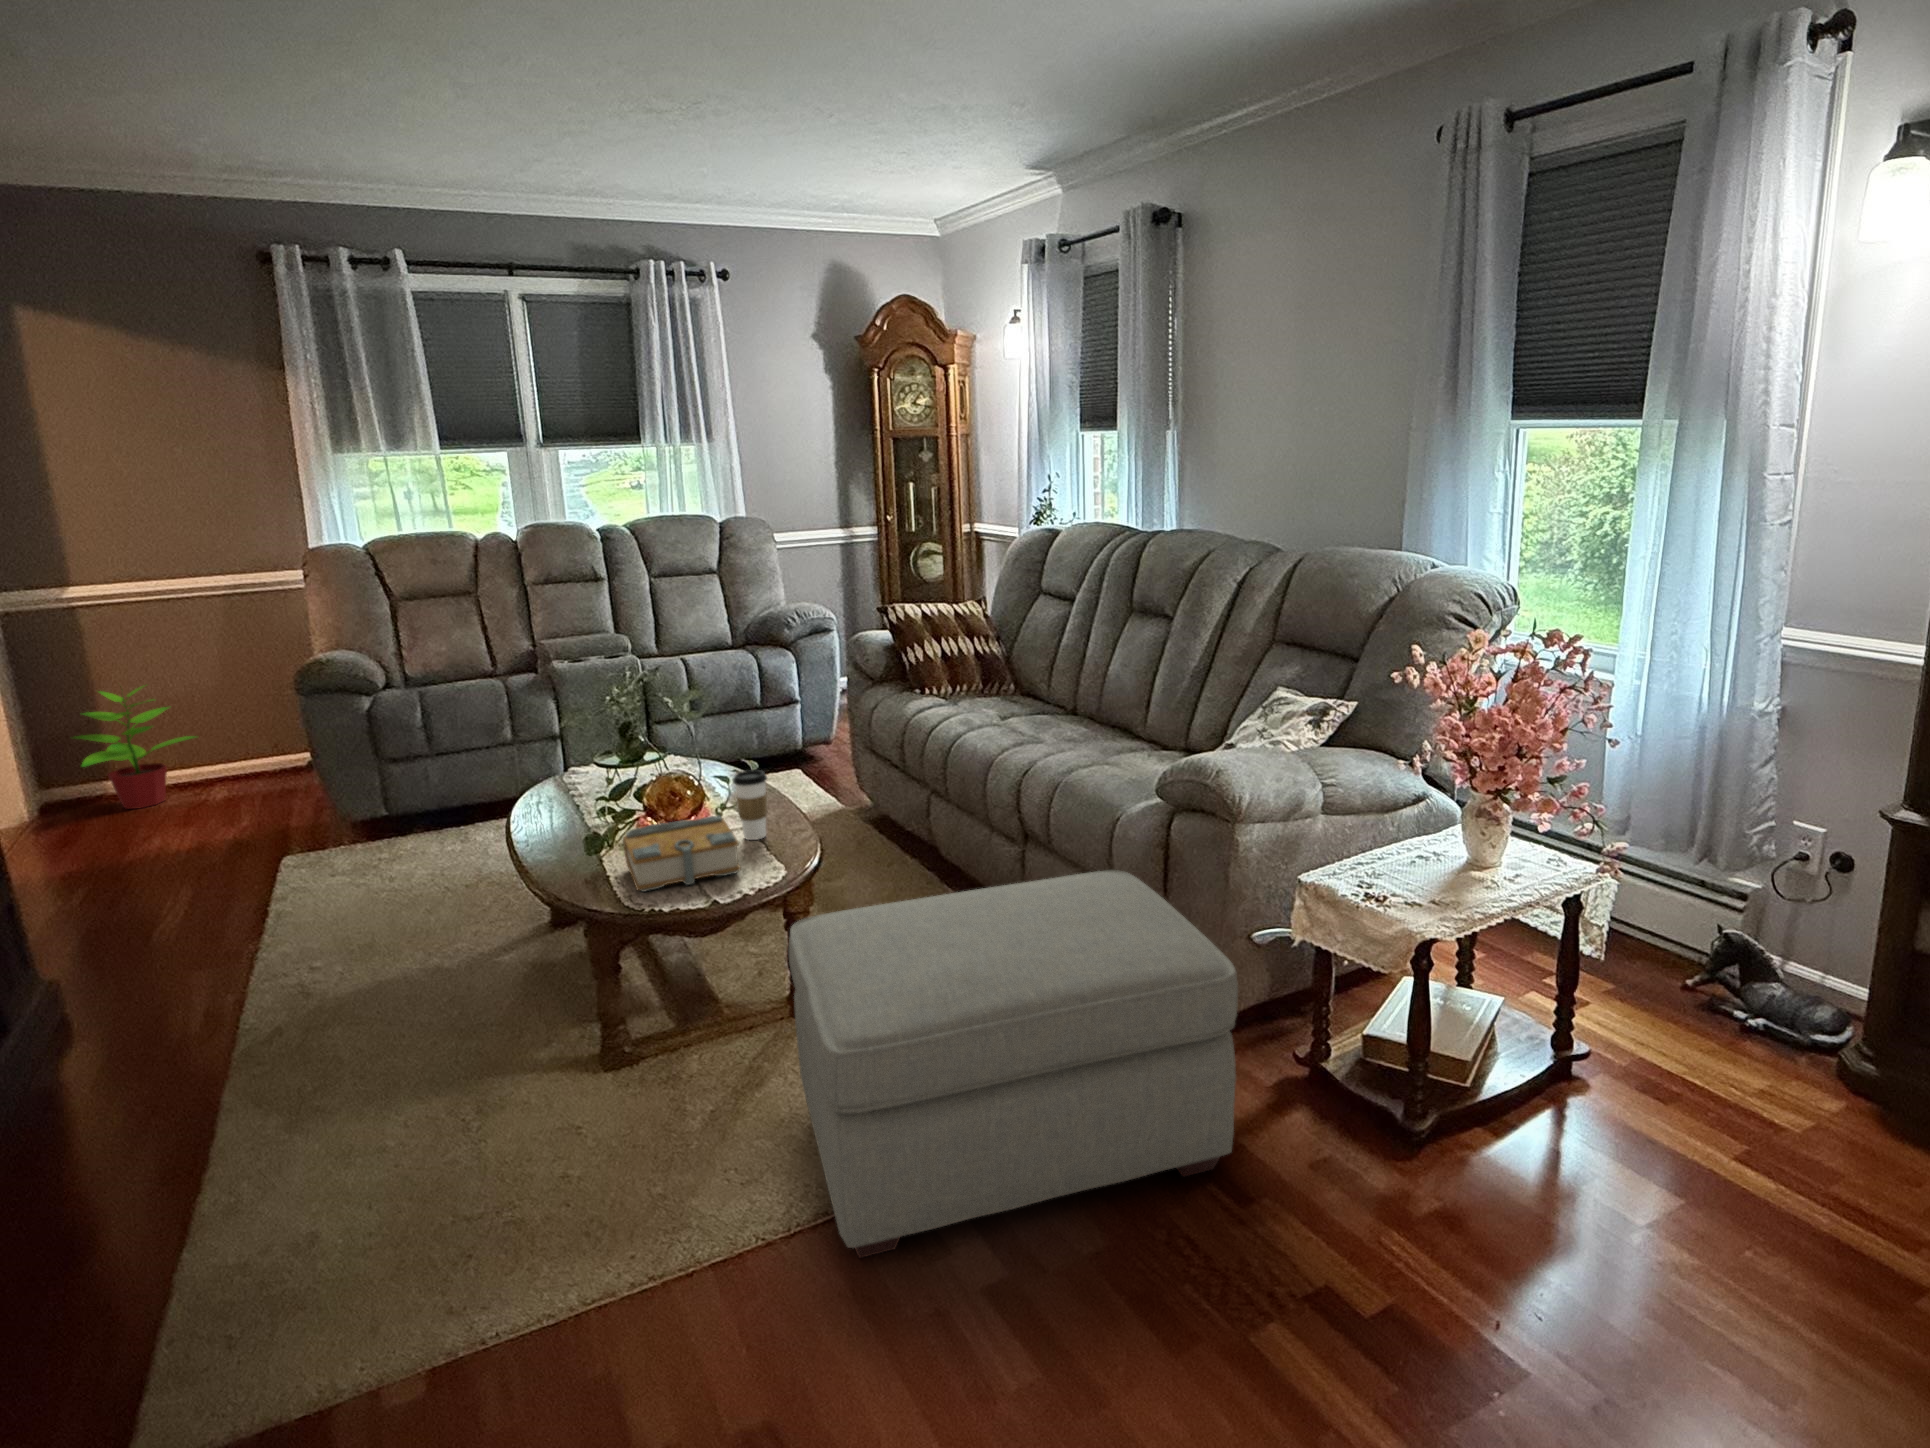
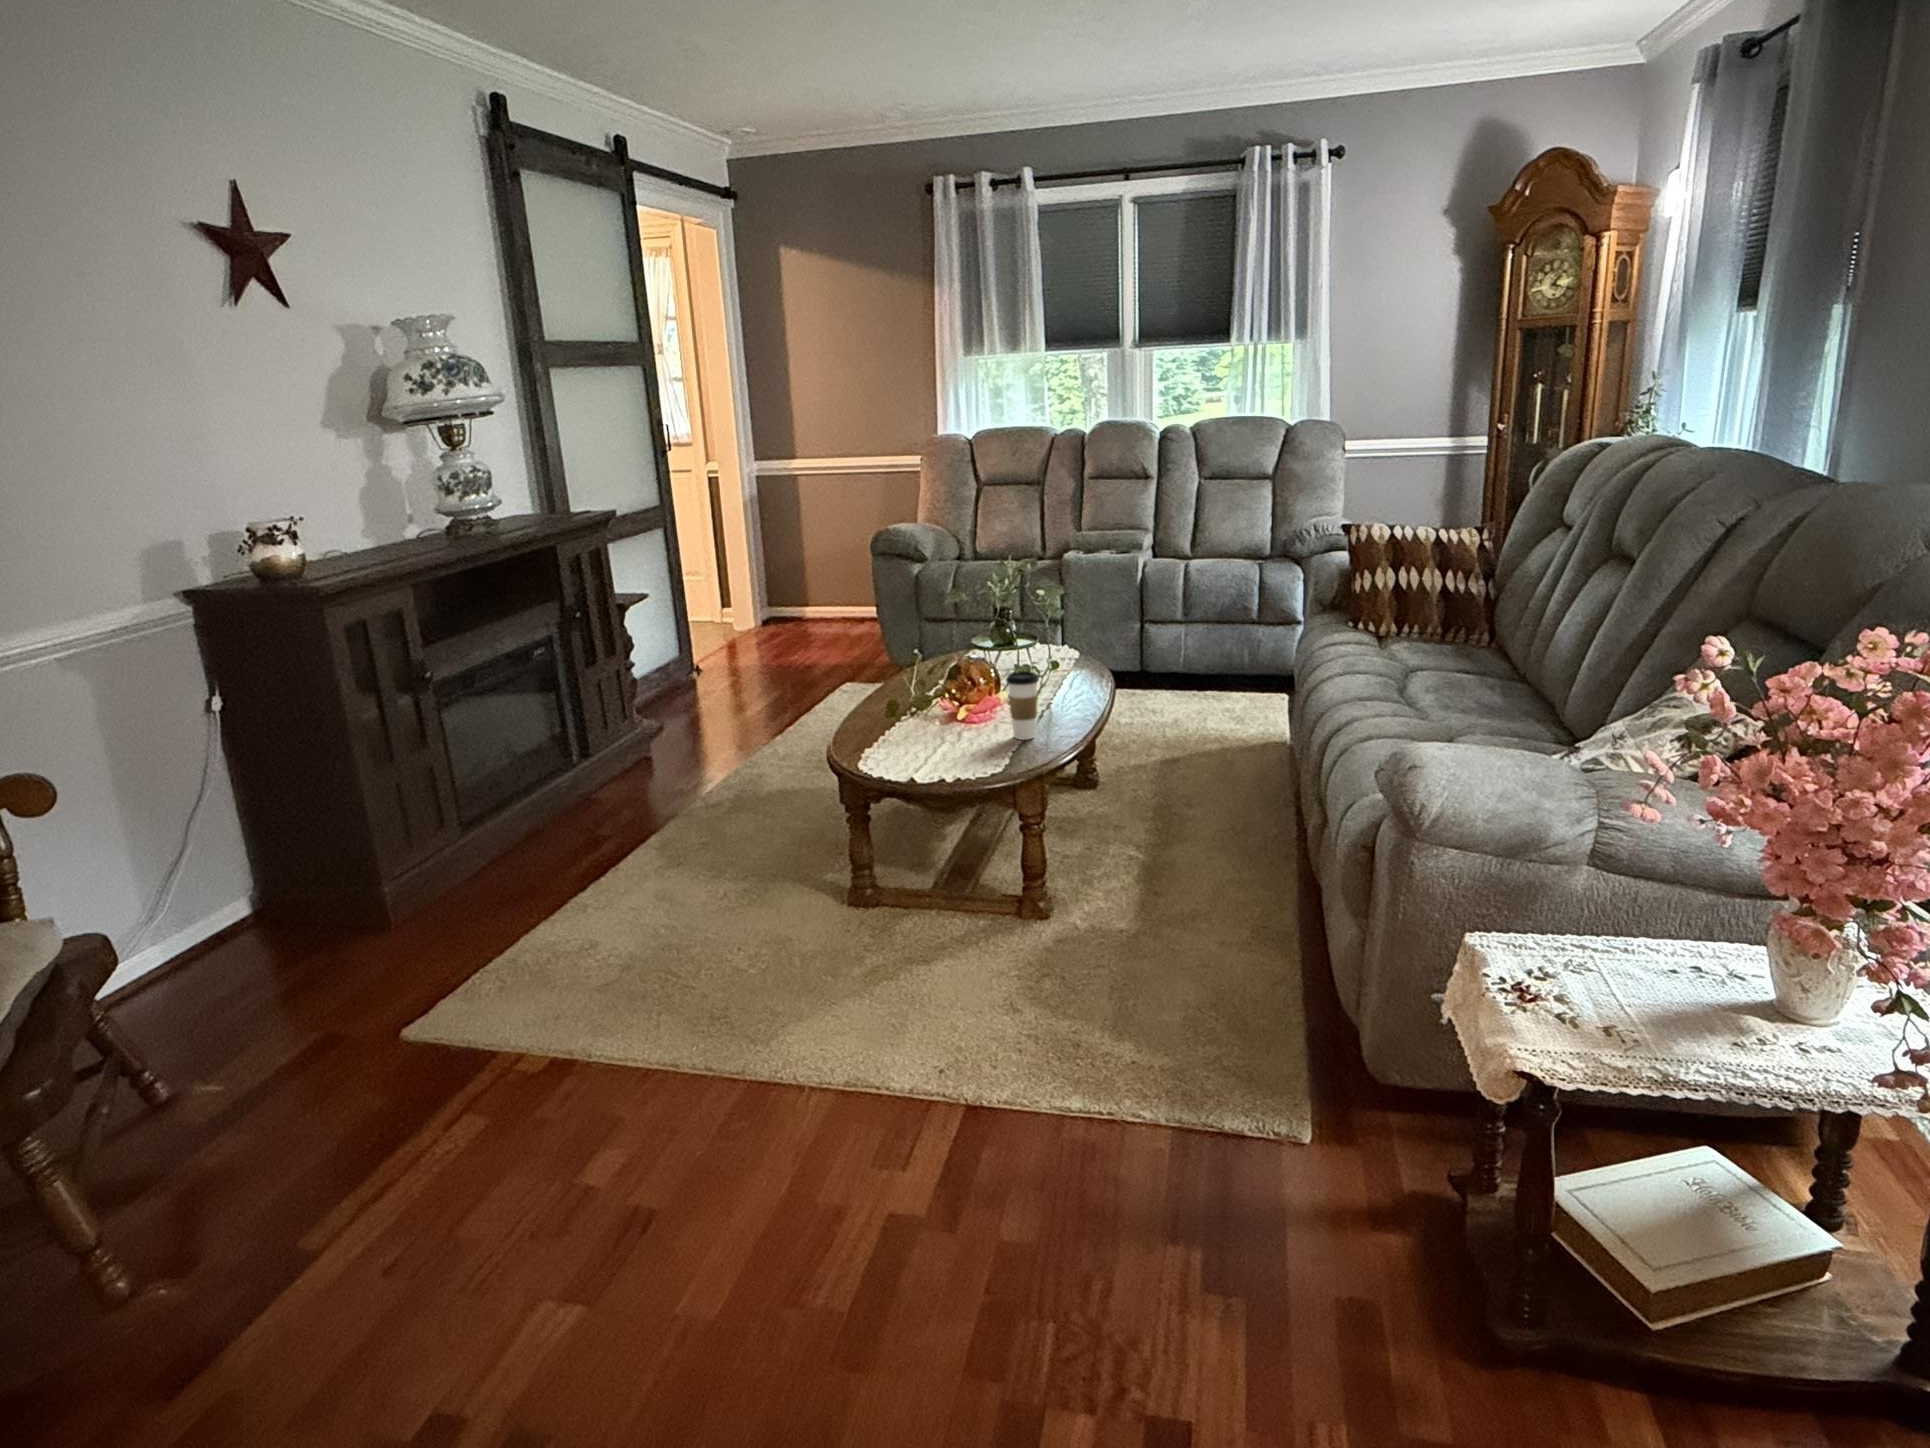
potted plant: present [75,687,195,809] -> none [773,538,849,636]
book: present [623,816,741,892] -> none [872,703,985,763]
ottoman: present [789,870,1238,1258] -> none [805,814,1300,1221]

